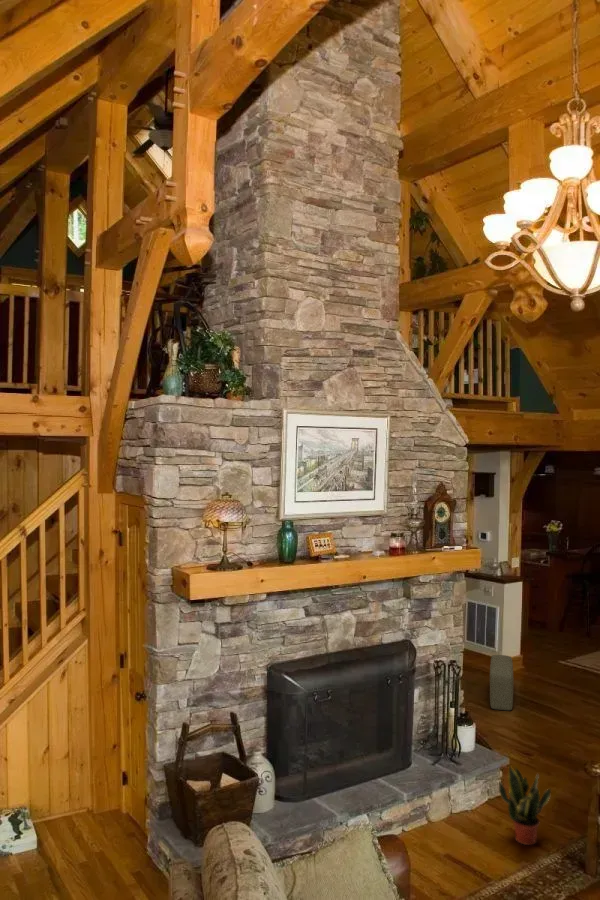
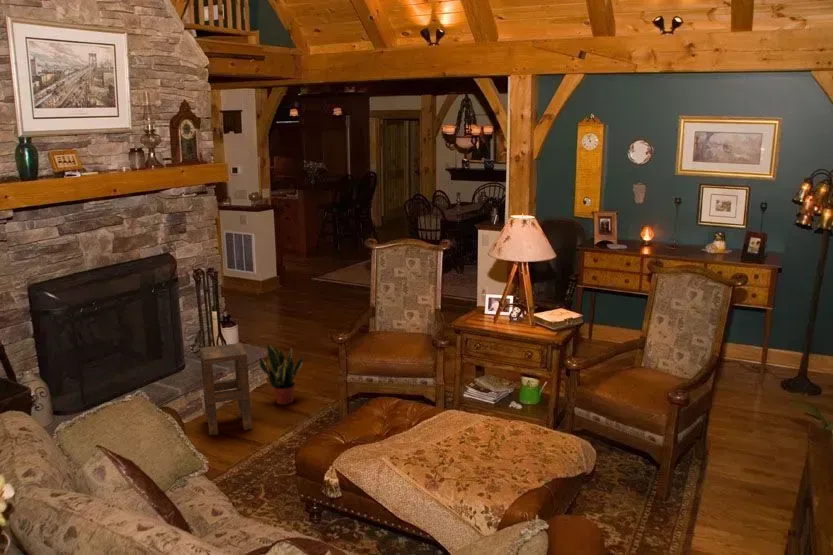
pouf: present [490,655,513,710] -> none [247,277,270,322]
side table: none [433,760,485,875] -> present [200,343,252,435]

